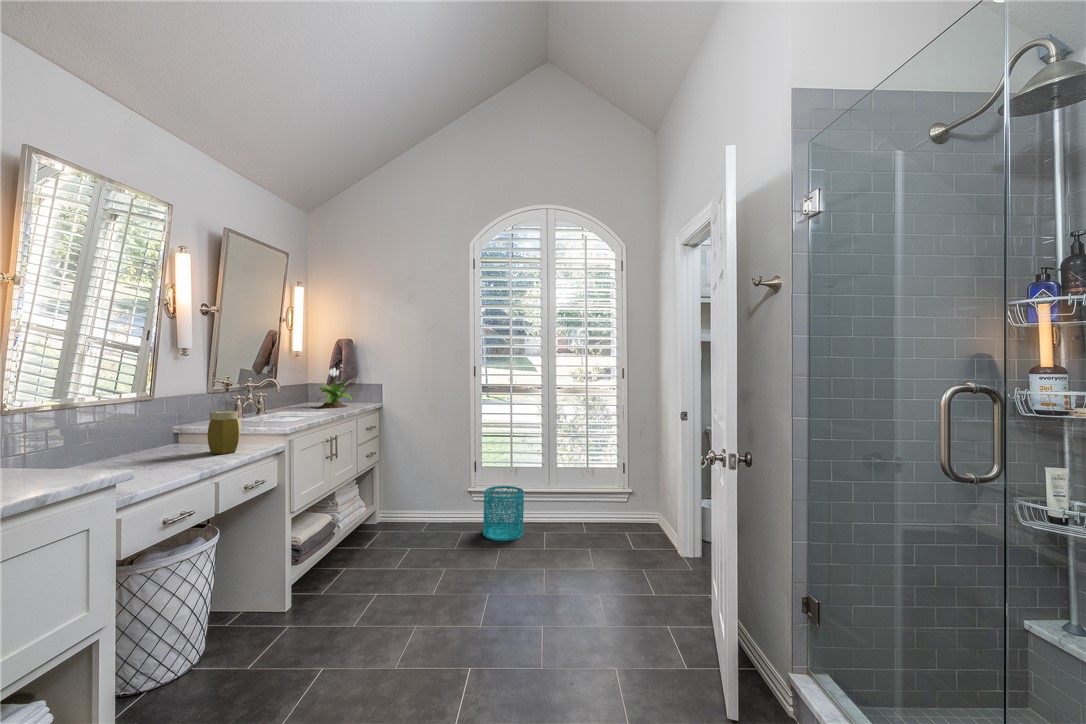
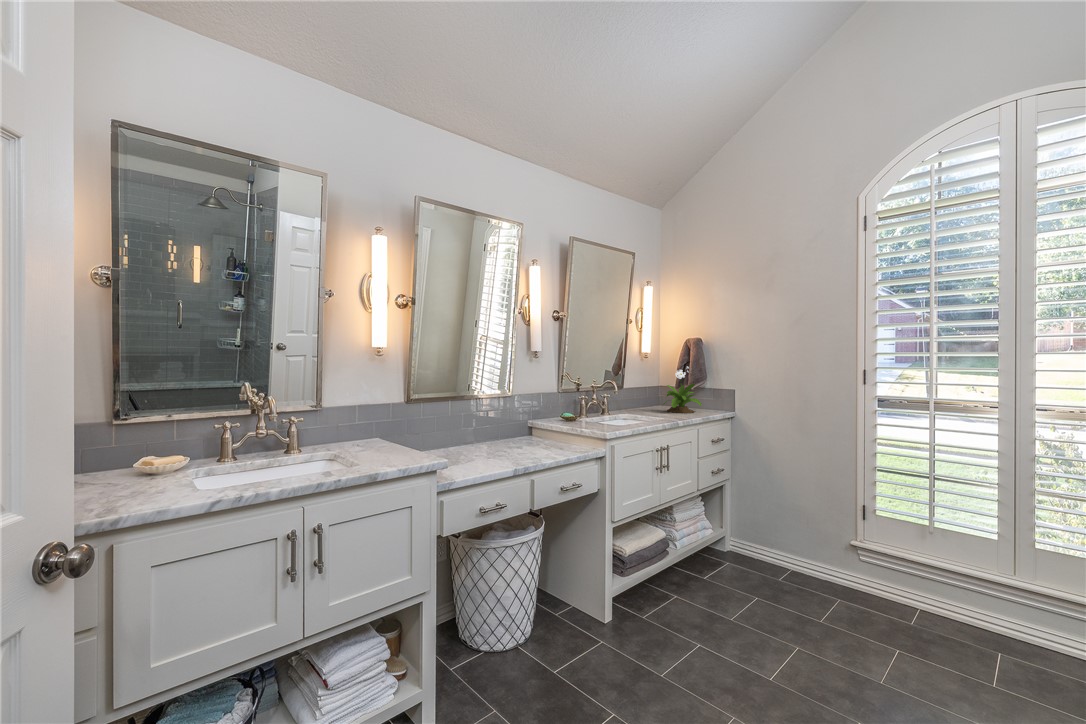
jar: present [208,410,240,454] -> none [537,410,565,452]
wastebasket: present [483,486,524,541] -> none [871,546,949,639]

